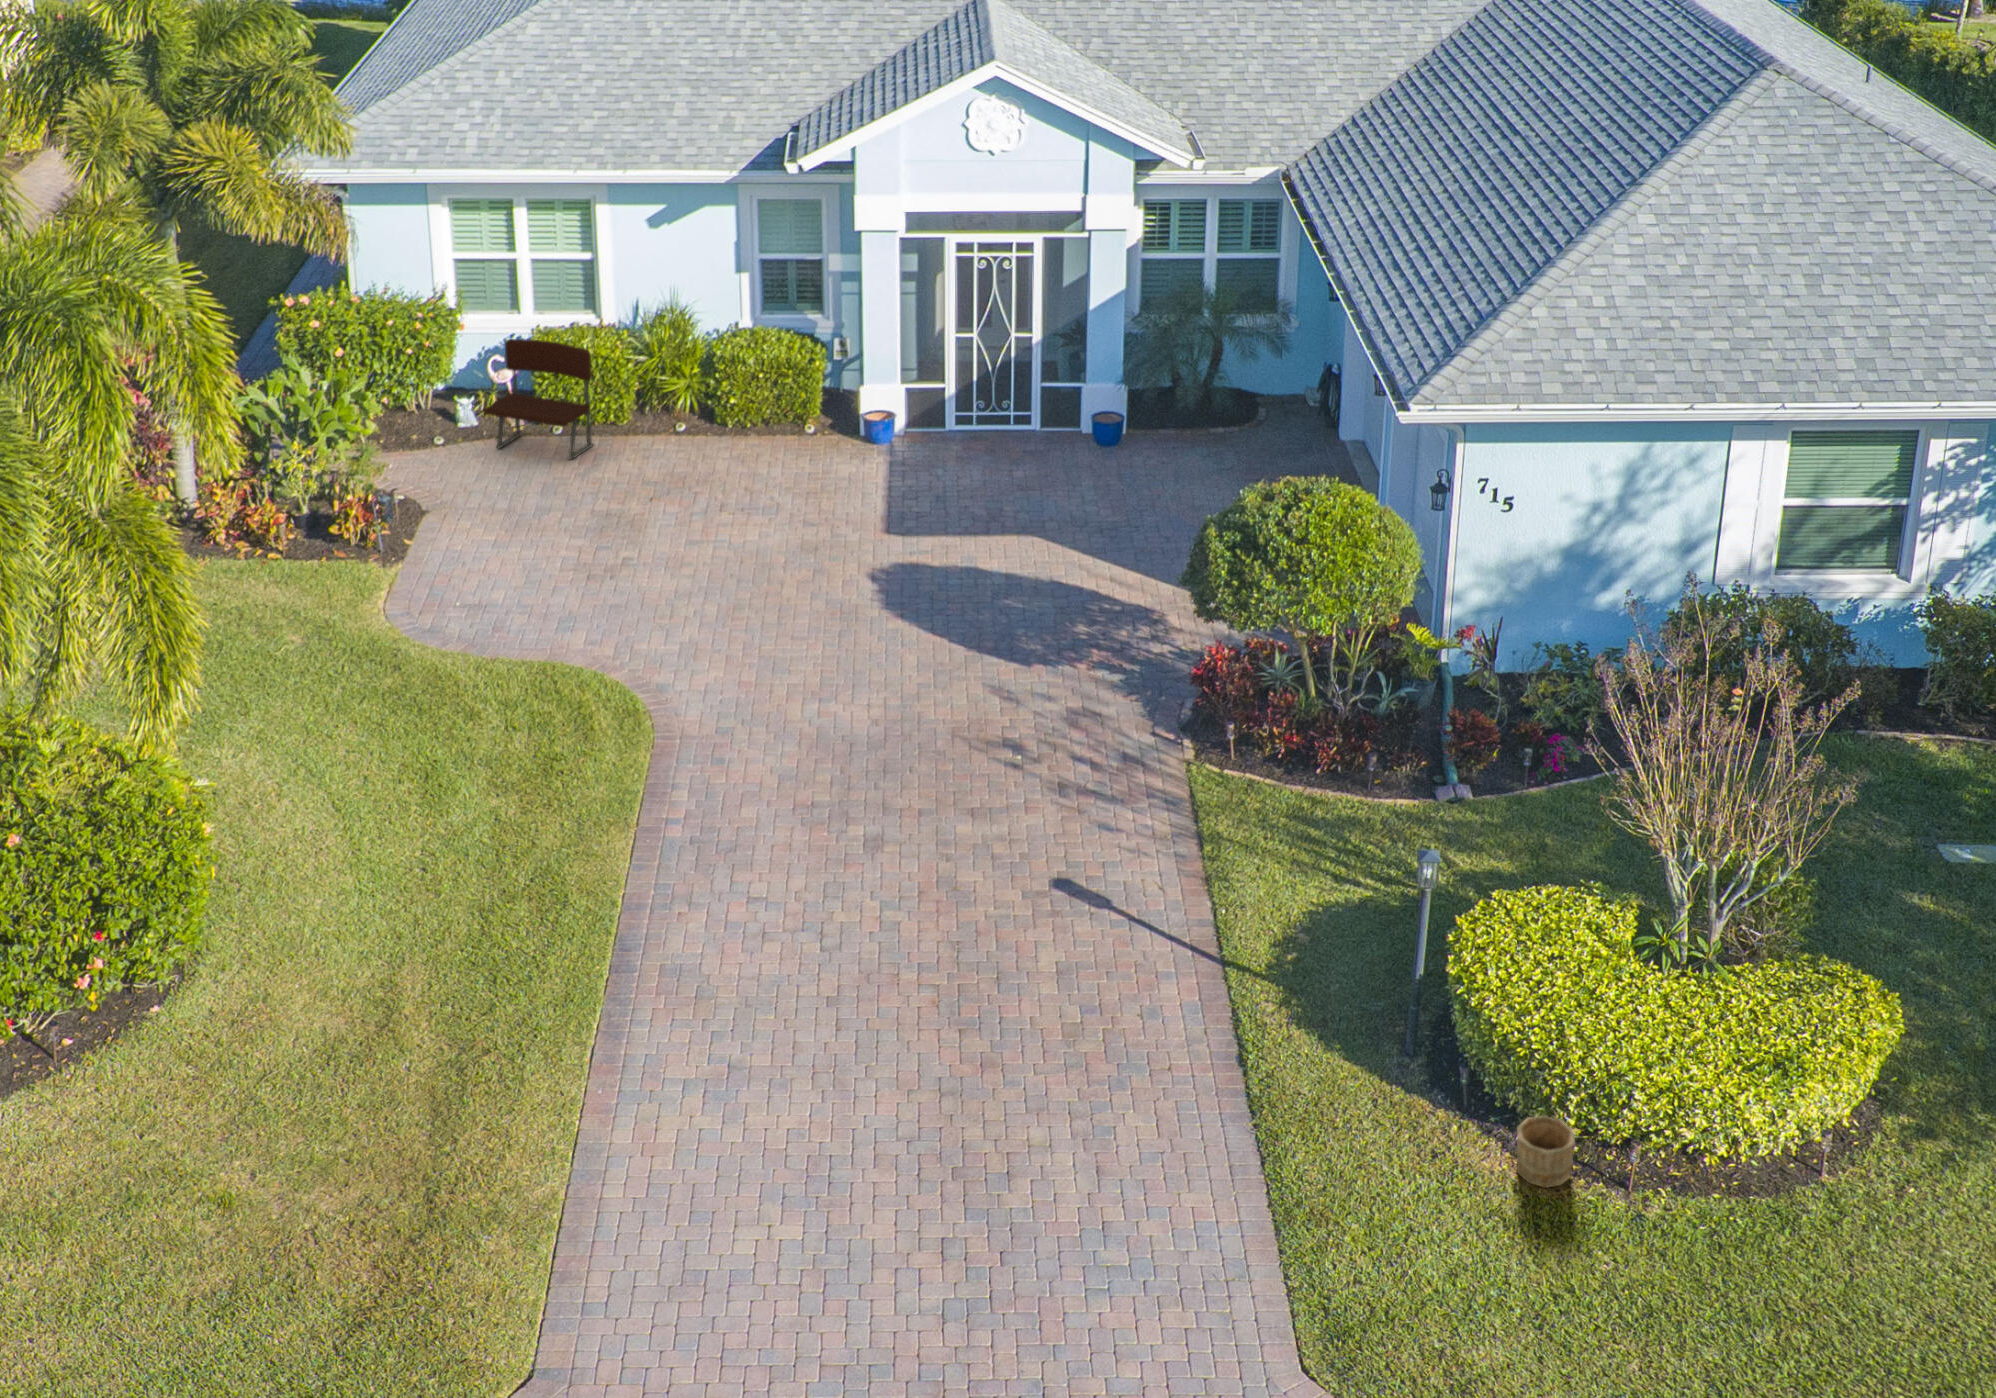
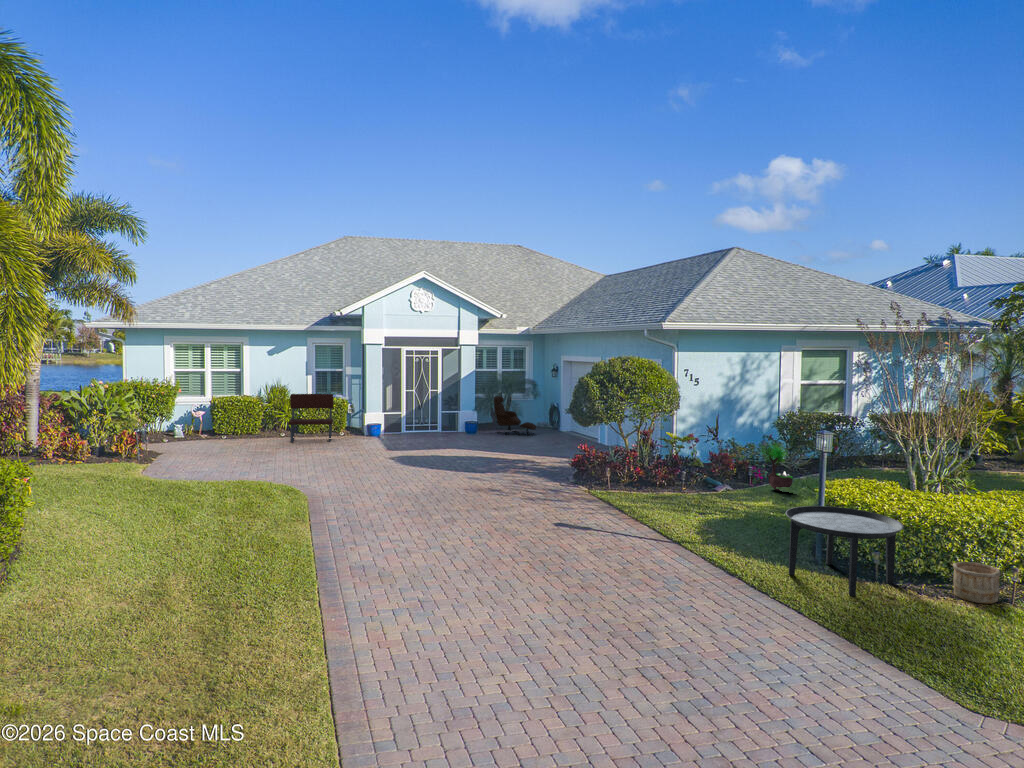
bench: present [483,339,593,460] -> present [288,394,333,443]
lounge chair: none [1165,347,1267,459] -> present [494,396,536,435]
potted tree: none [1549,709,1607,810] -> present [761,445,793,491]
round table: none [1314,971,1478,1141] -> present [785,506,904,596]

